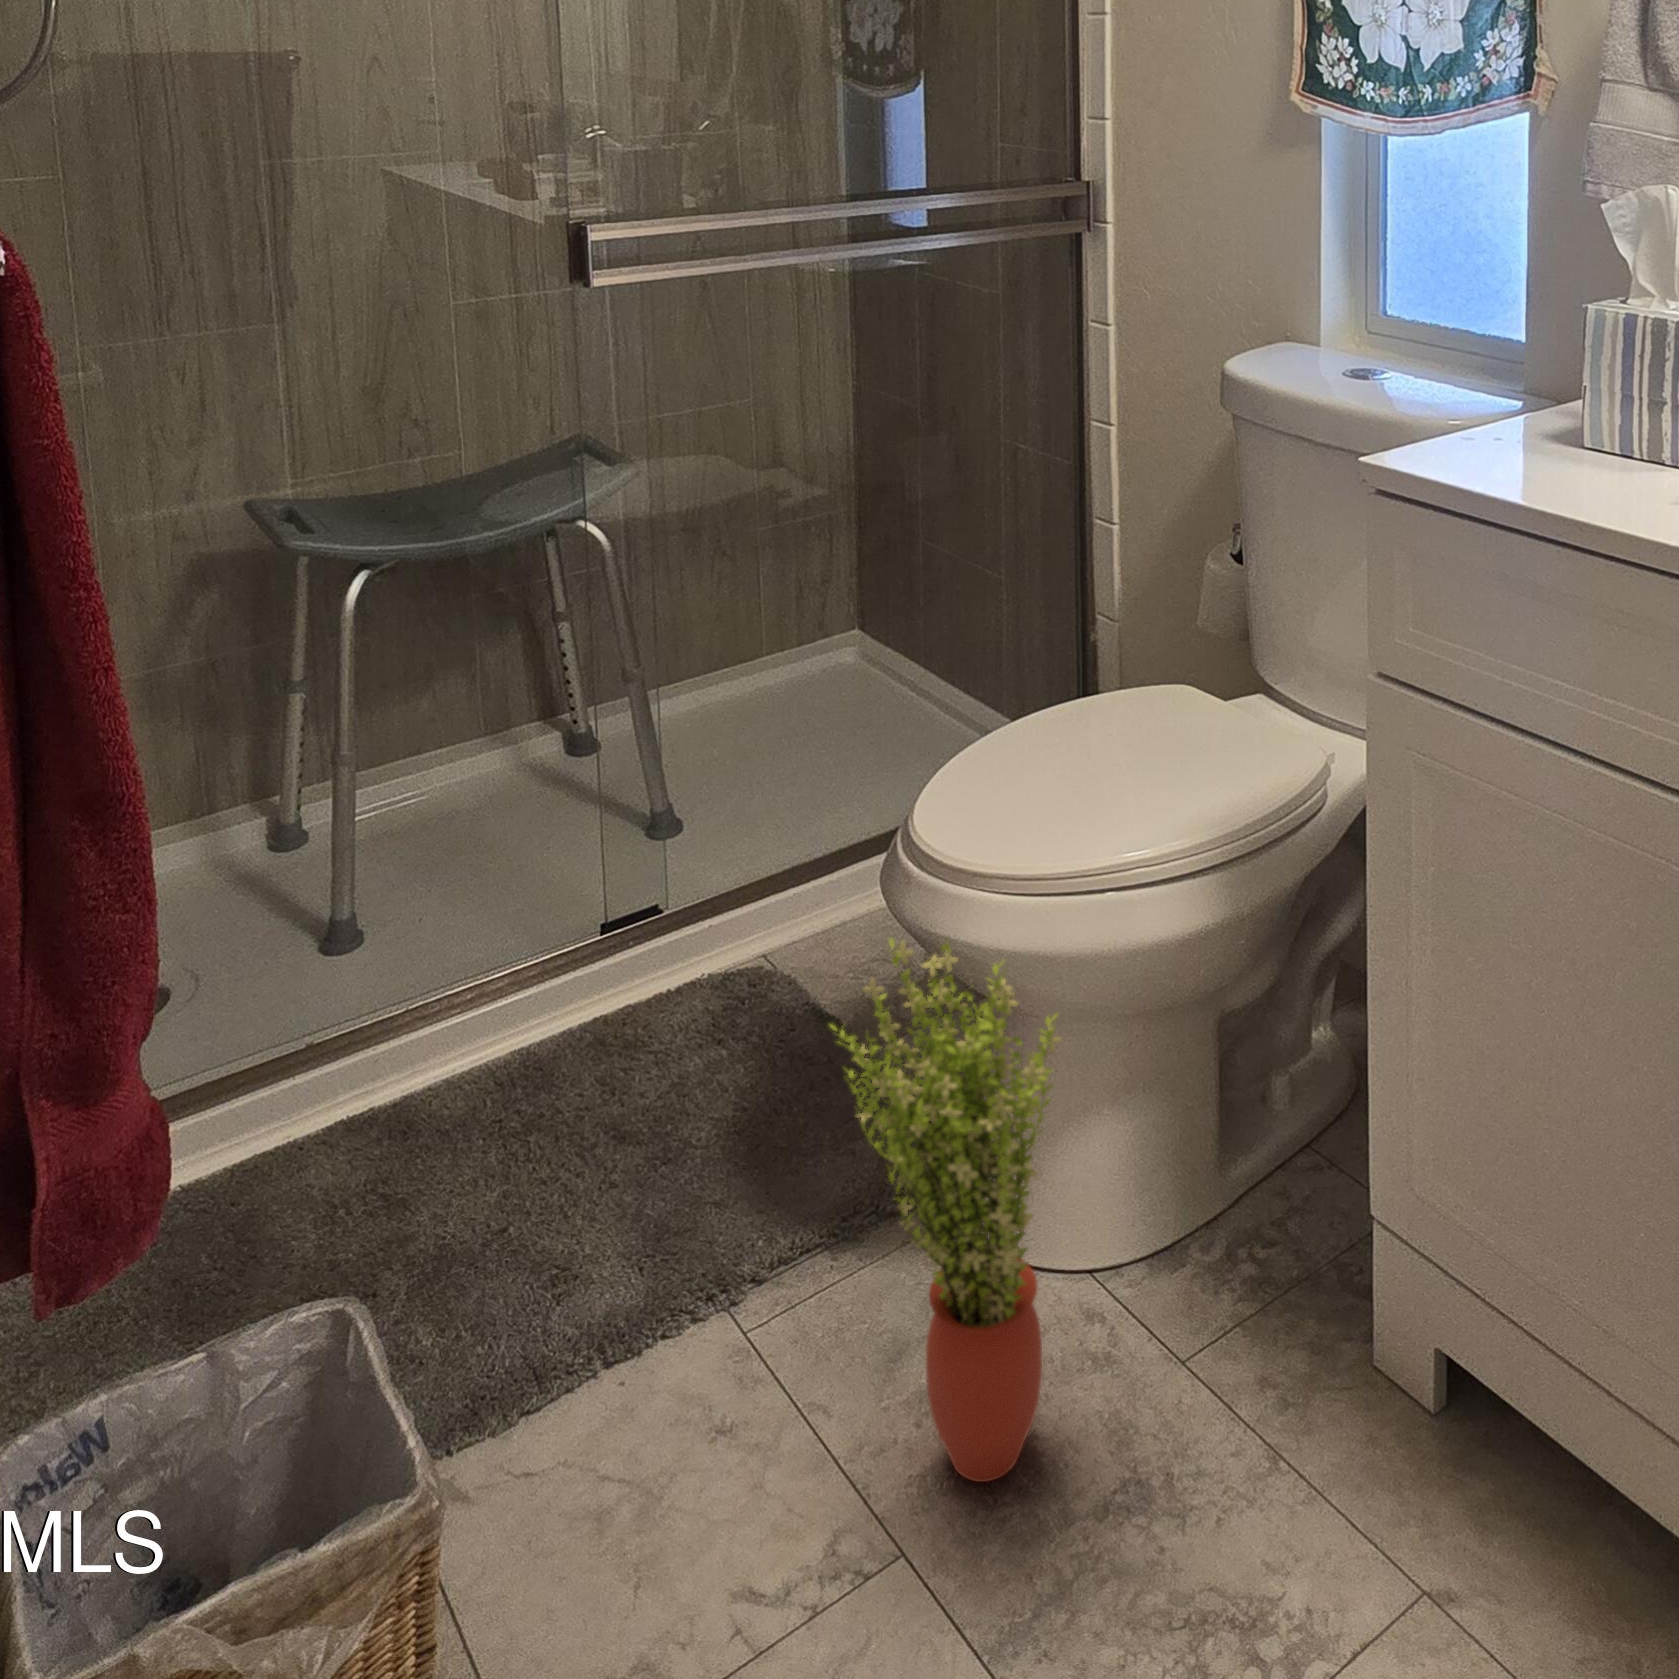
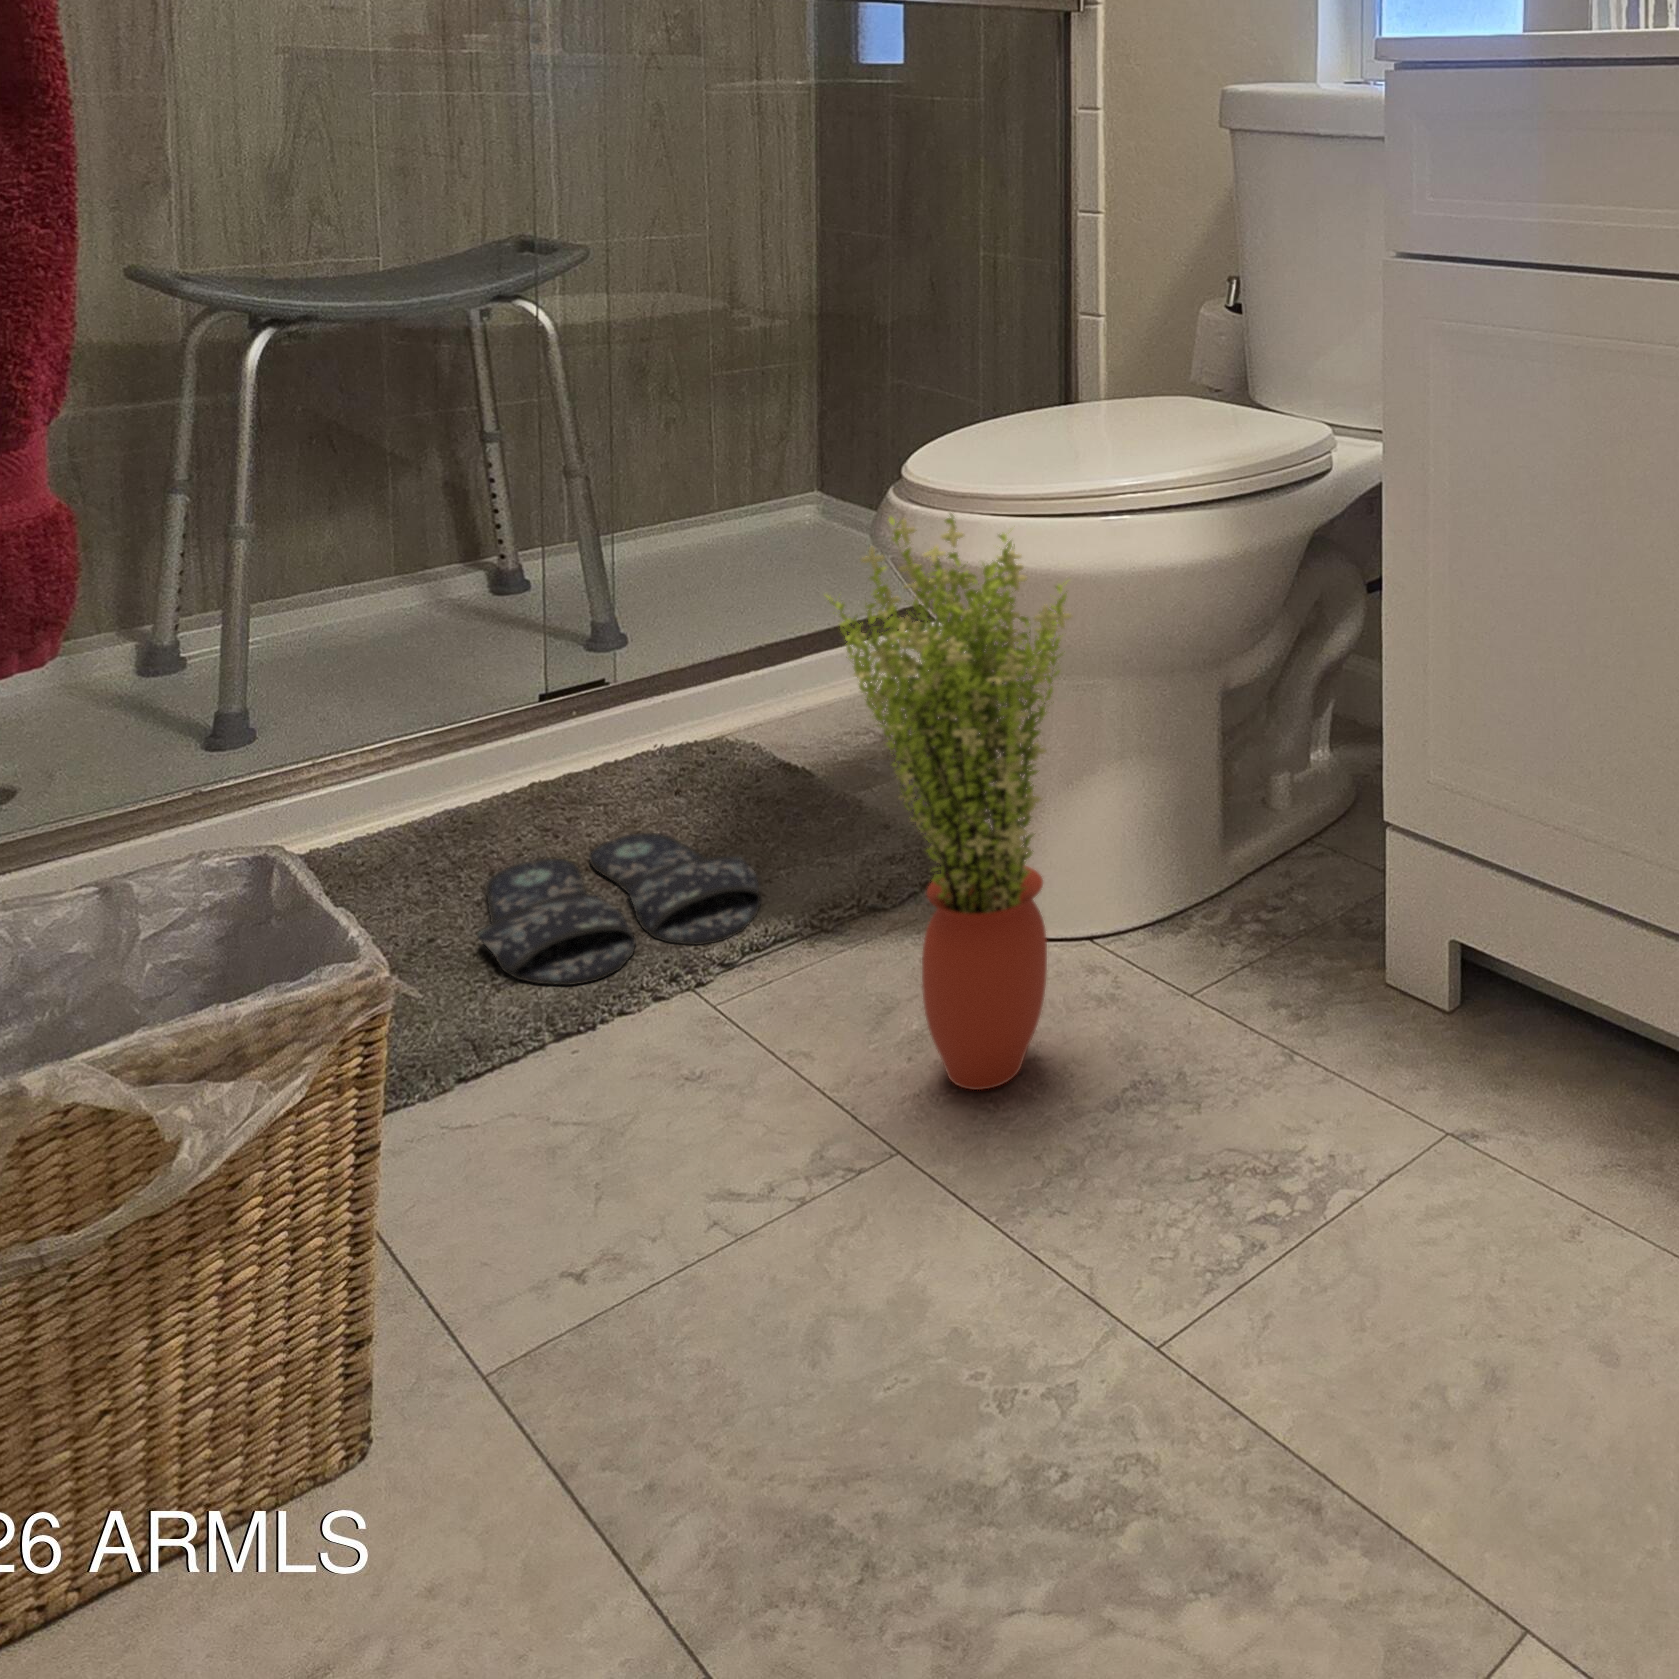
slippers: none [542,1089,790,1293] -> present [477,833,761,985]

